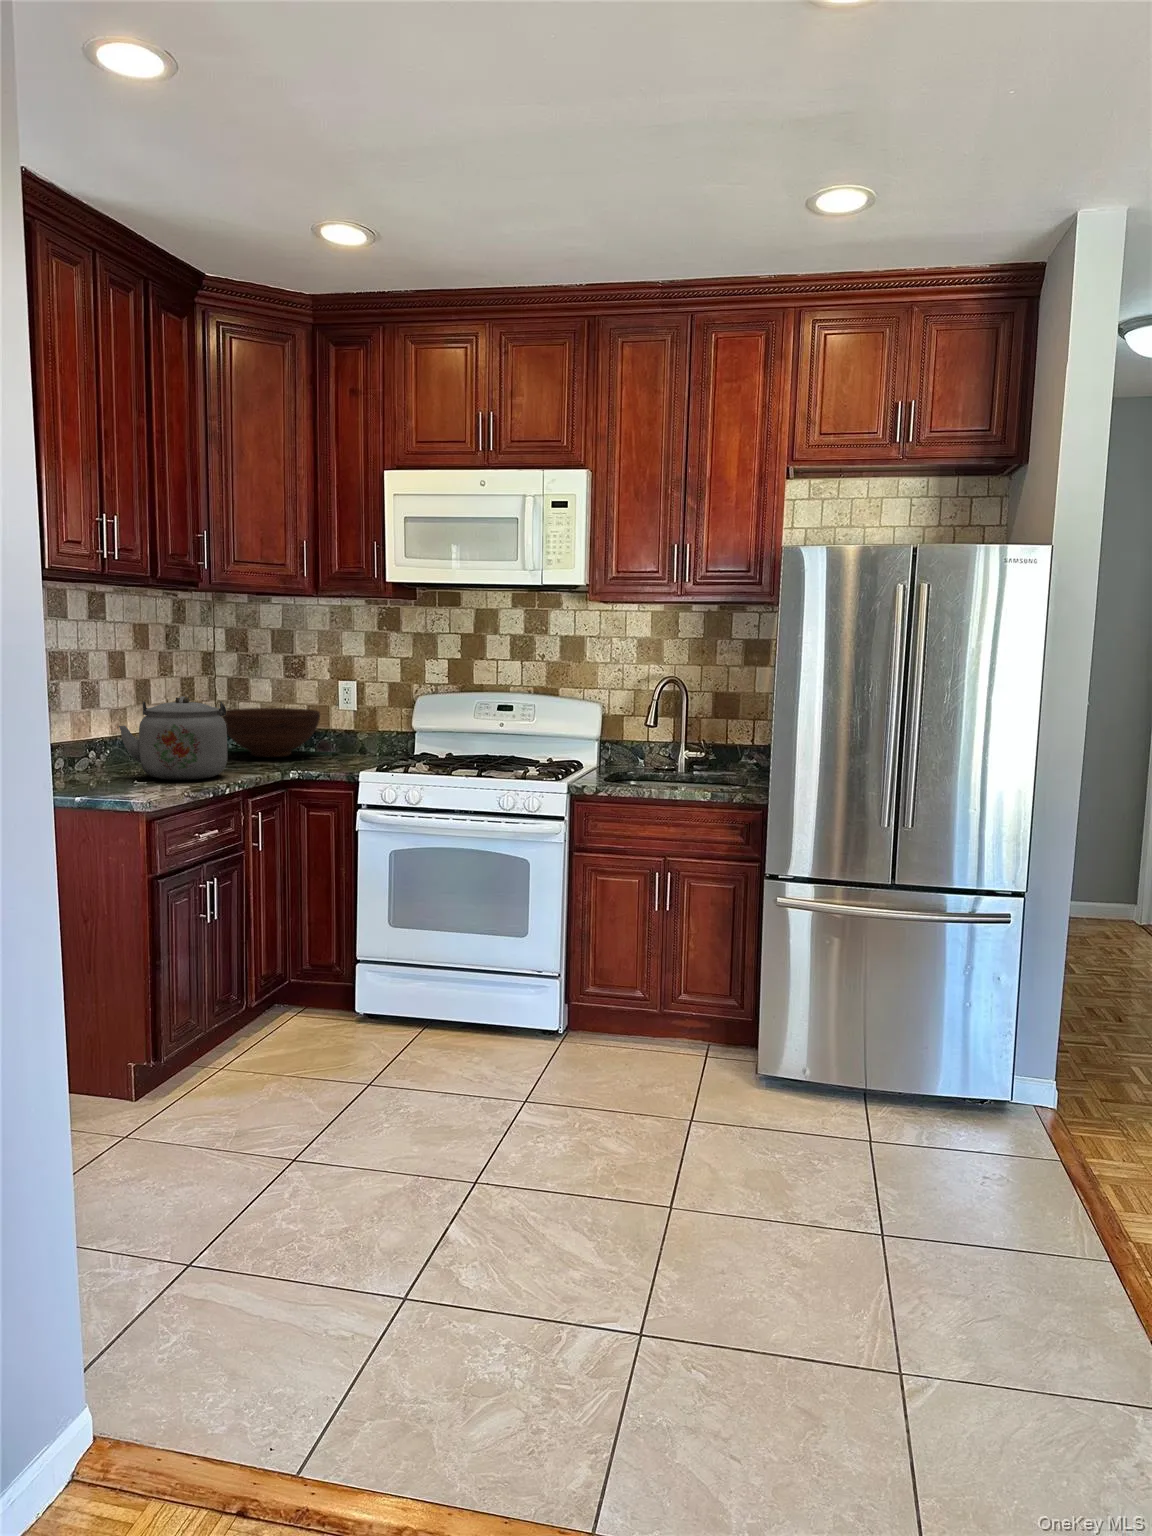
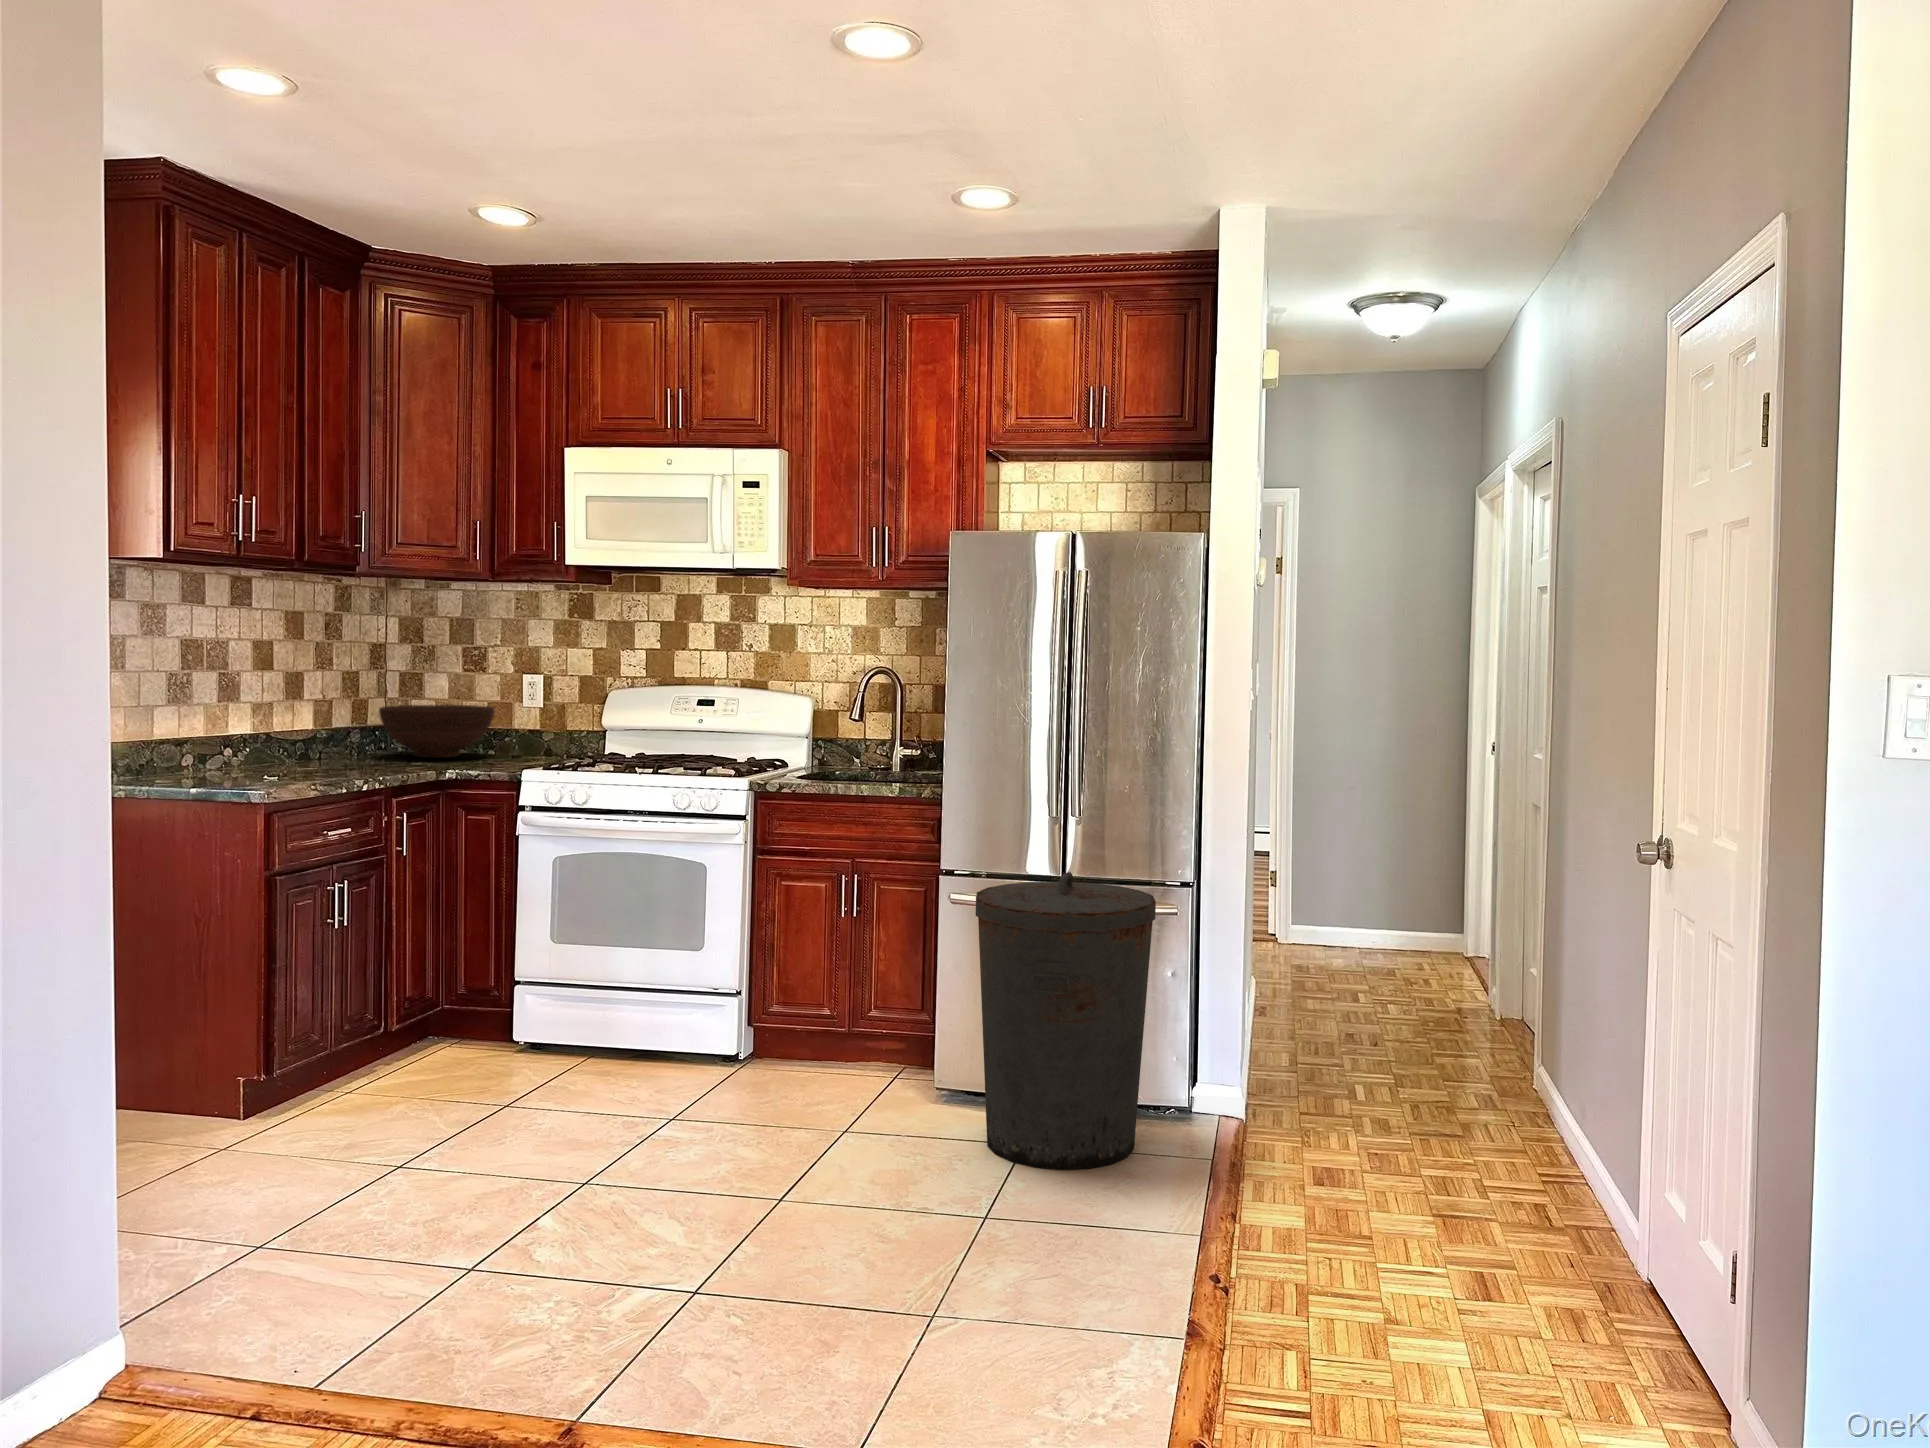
kettle: present [119,696,227,780] -> none [252,687,375,775]
trash can: none [825,878,1006,1164] -> present [976,872,1156,1170]

